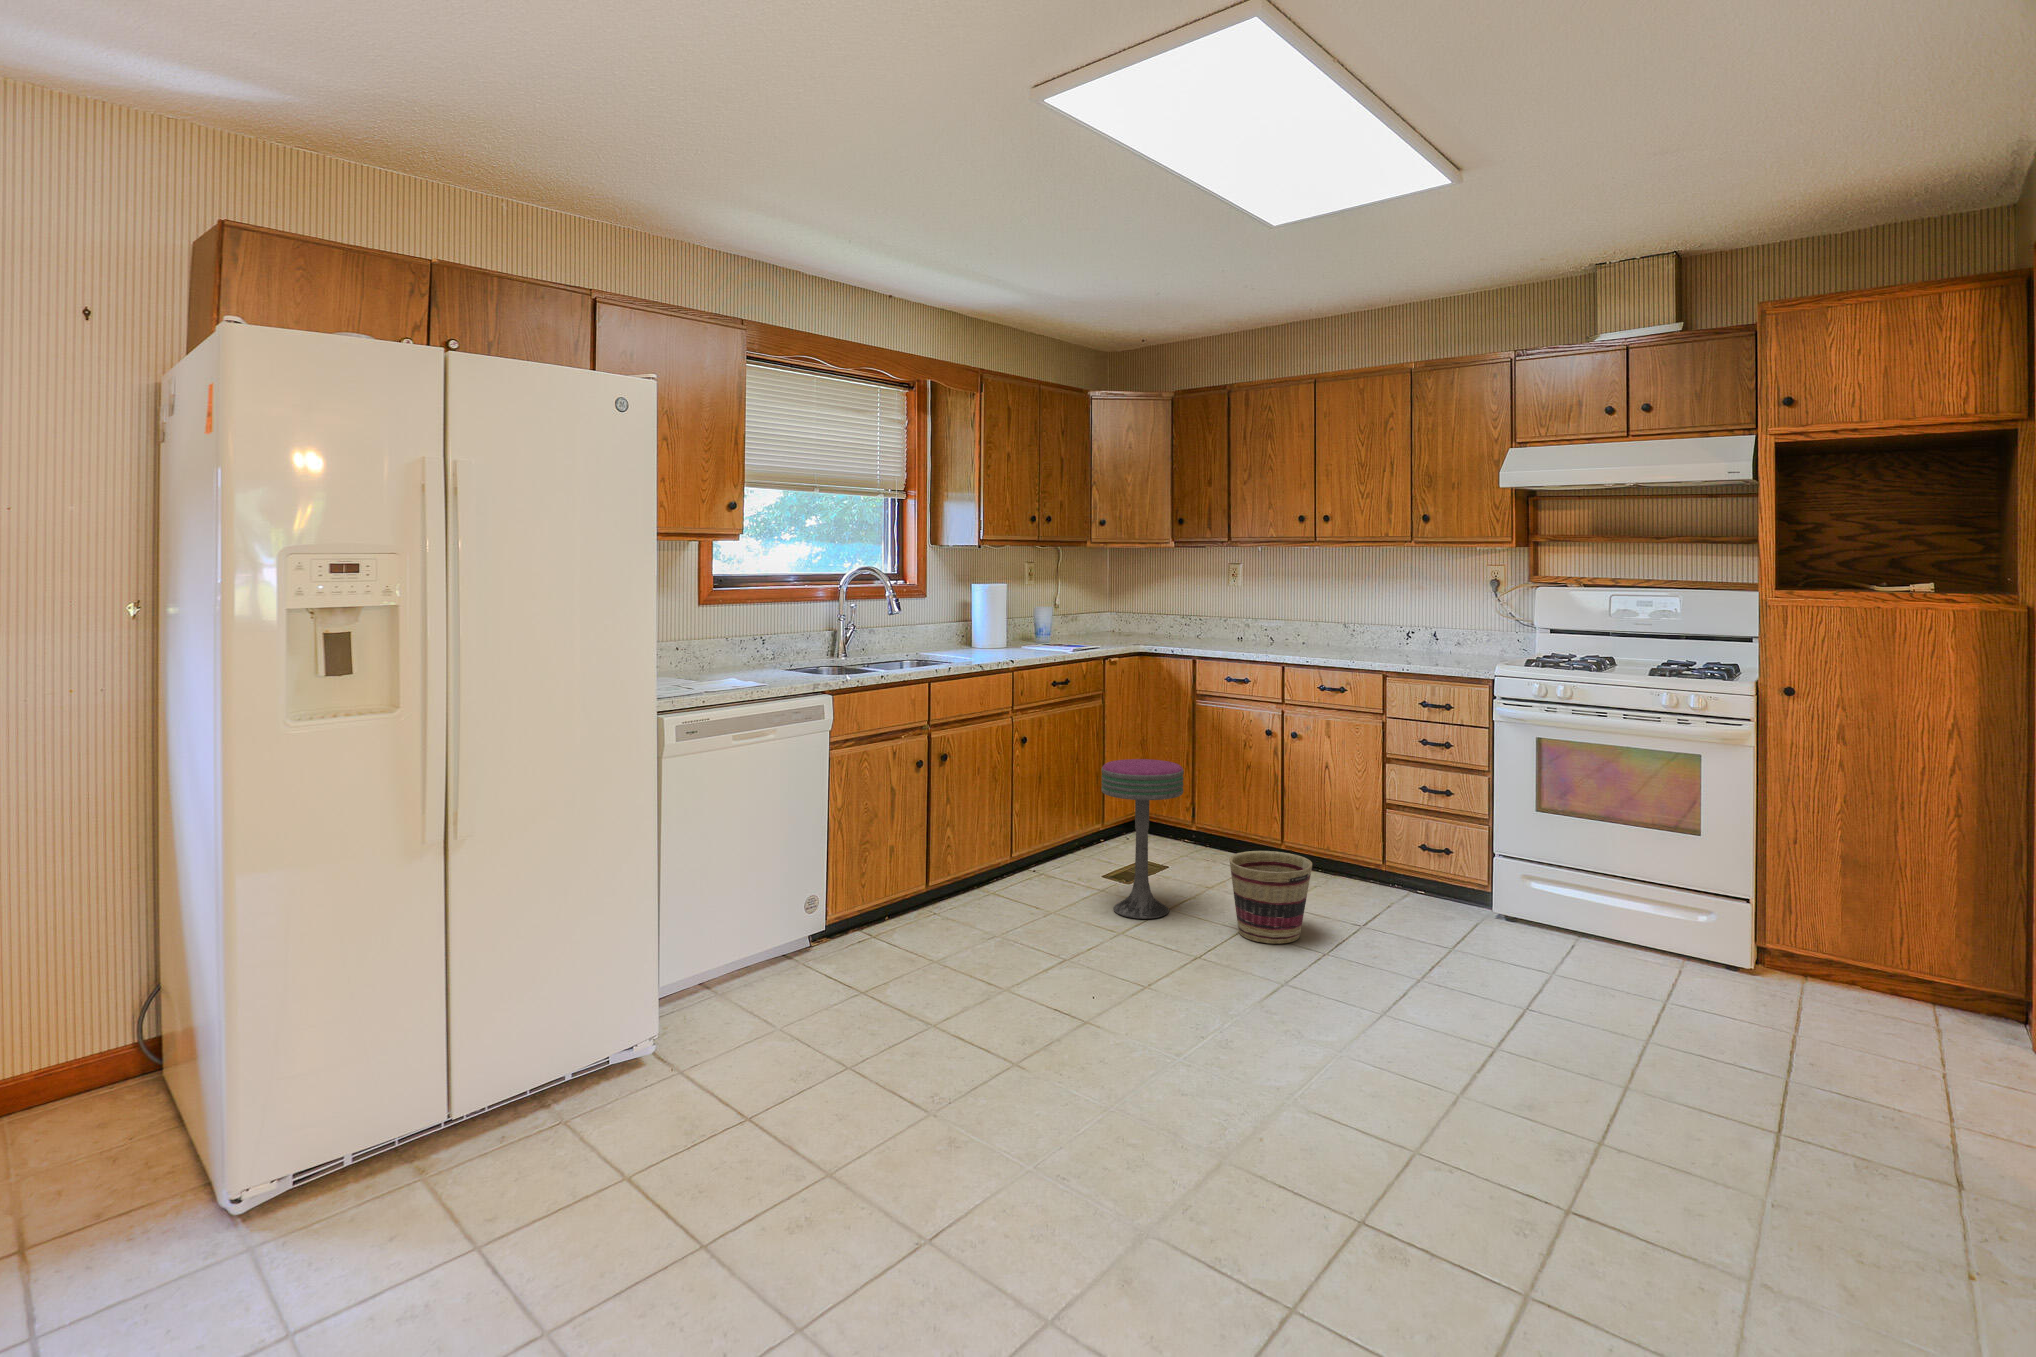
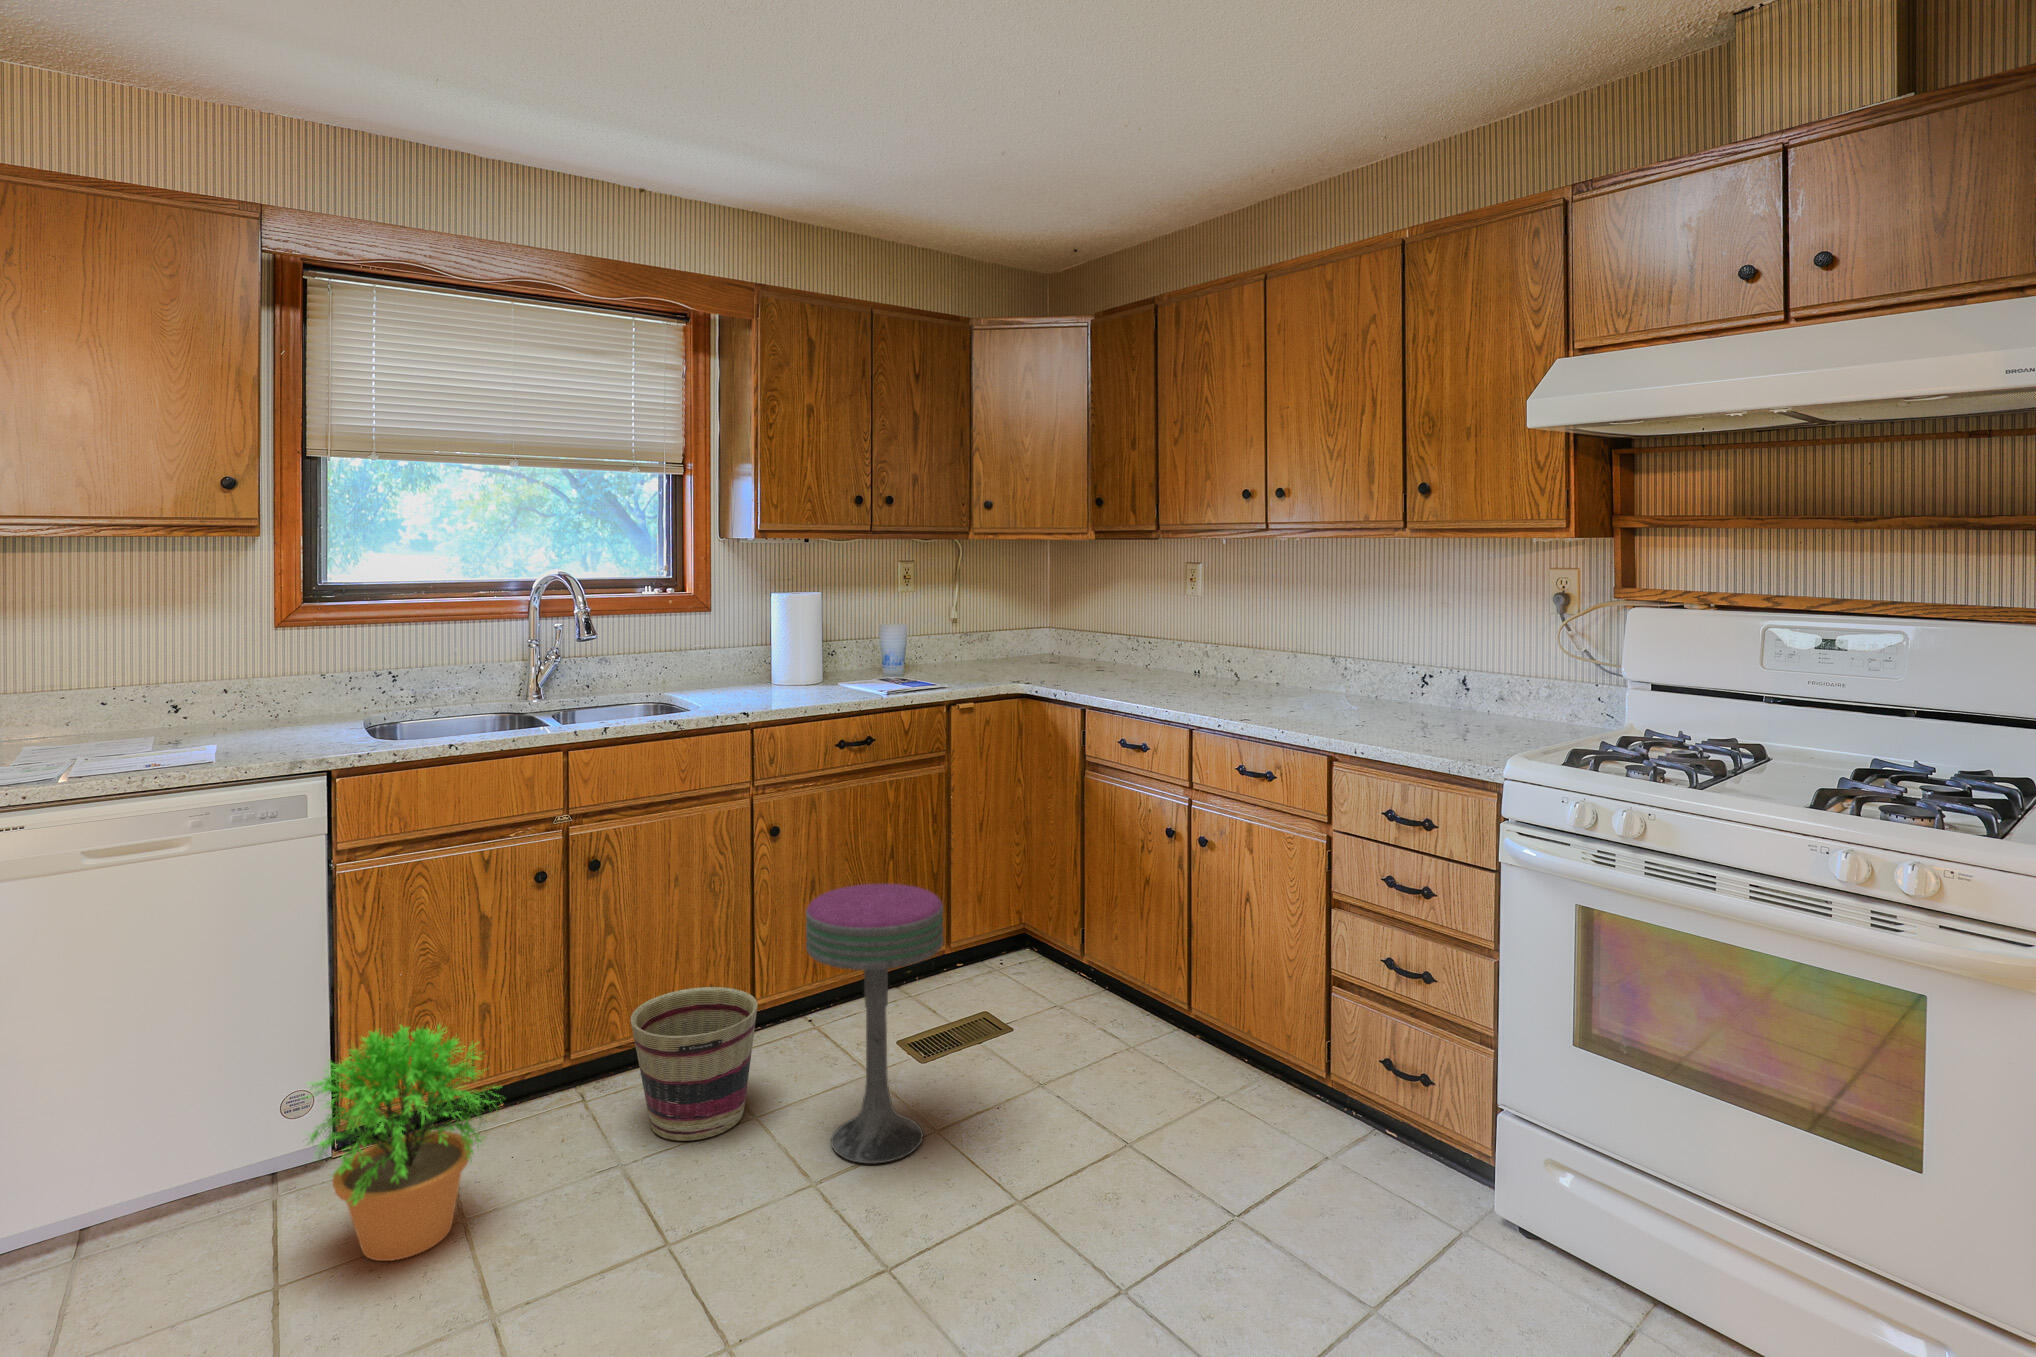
potted plant: none [873,836,974,970] -> present [306,1025,499,1261]
basket: present [1229,851,1312,944] -> present [631,987,758,1141]

